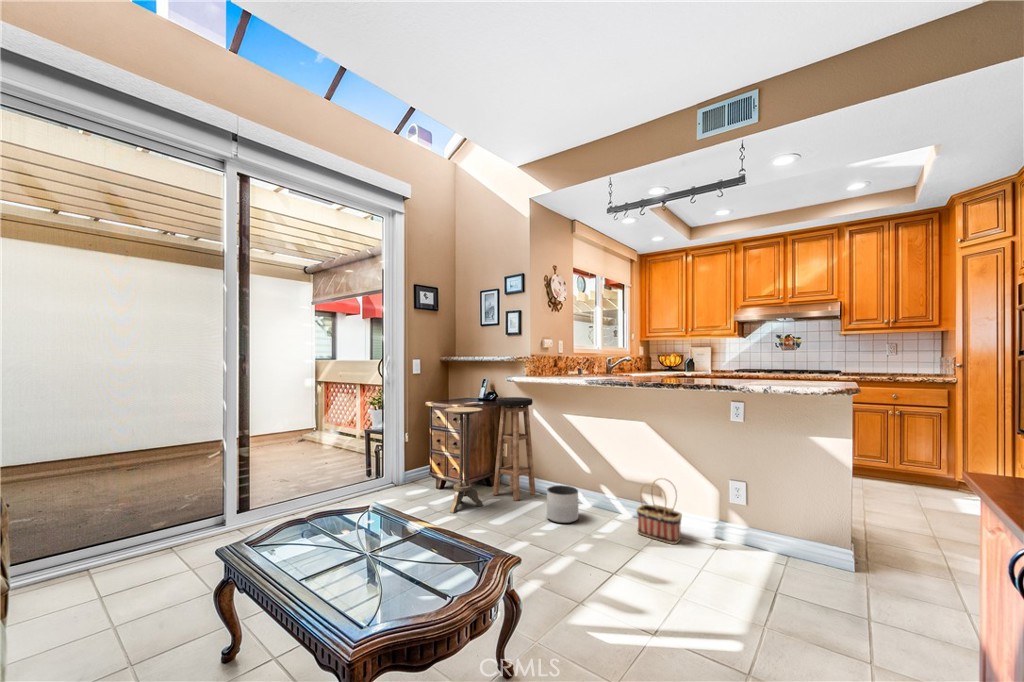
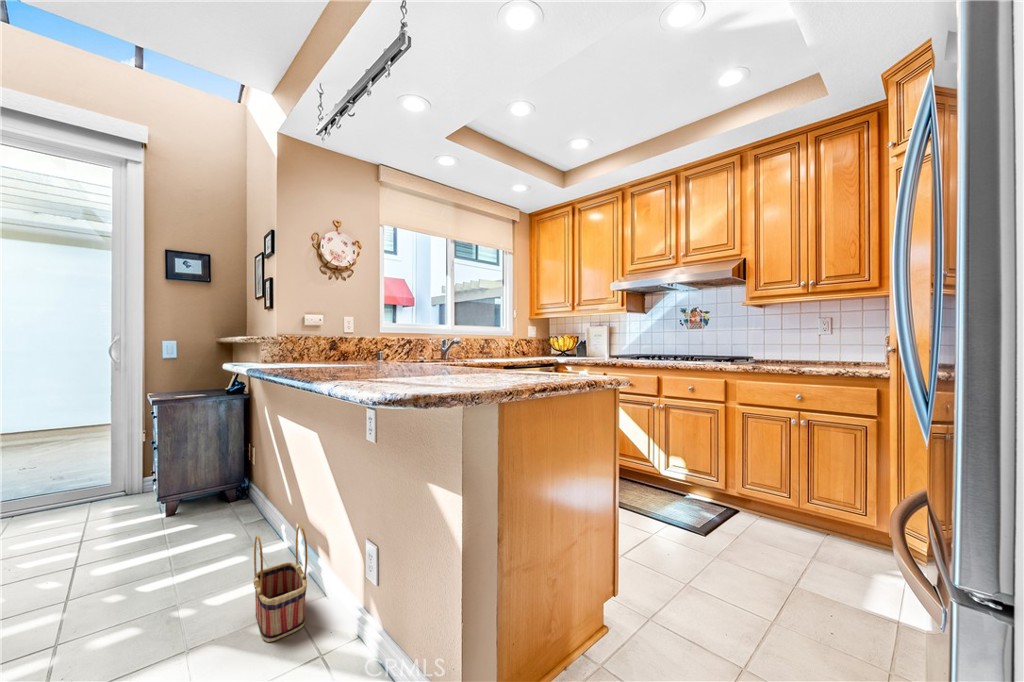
bar stool: present [493,397,535,501] -> none [215,391,270,530]
side table: present [444,407,483,513] -> none [103,404,171,547]
planter: present [547,485,578,523] -> none [187,518,243,578]

